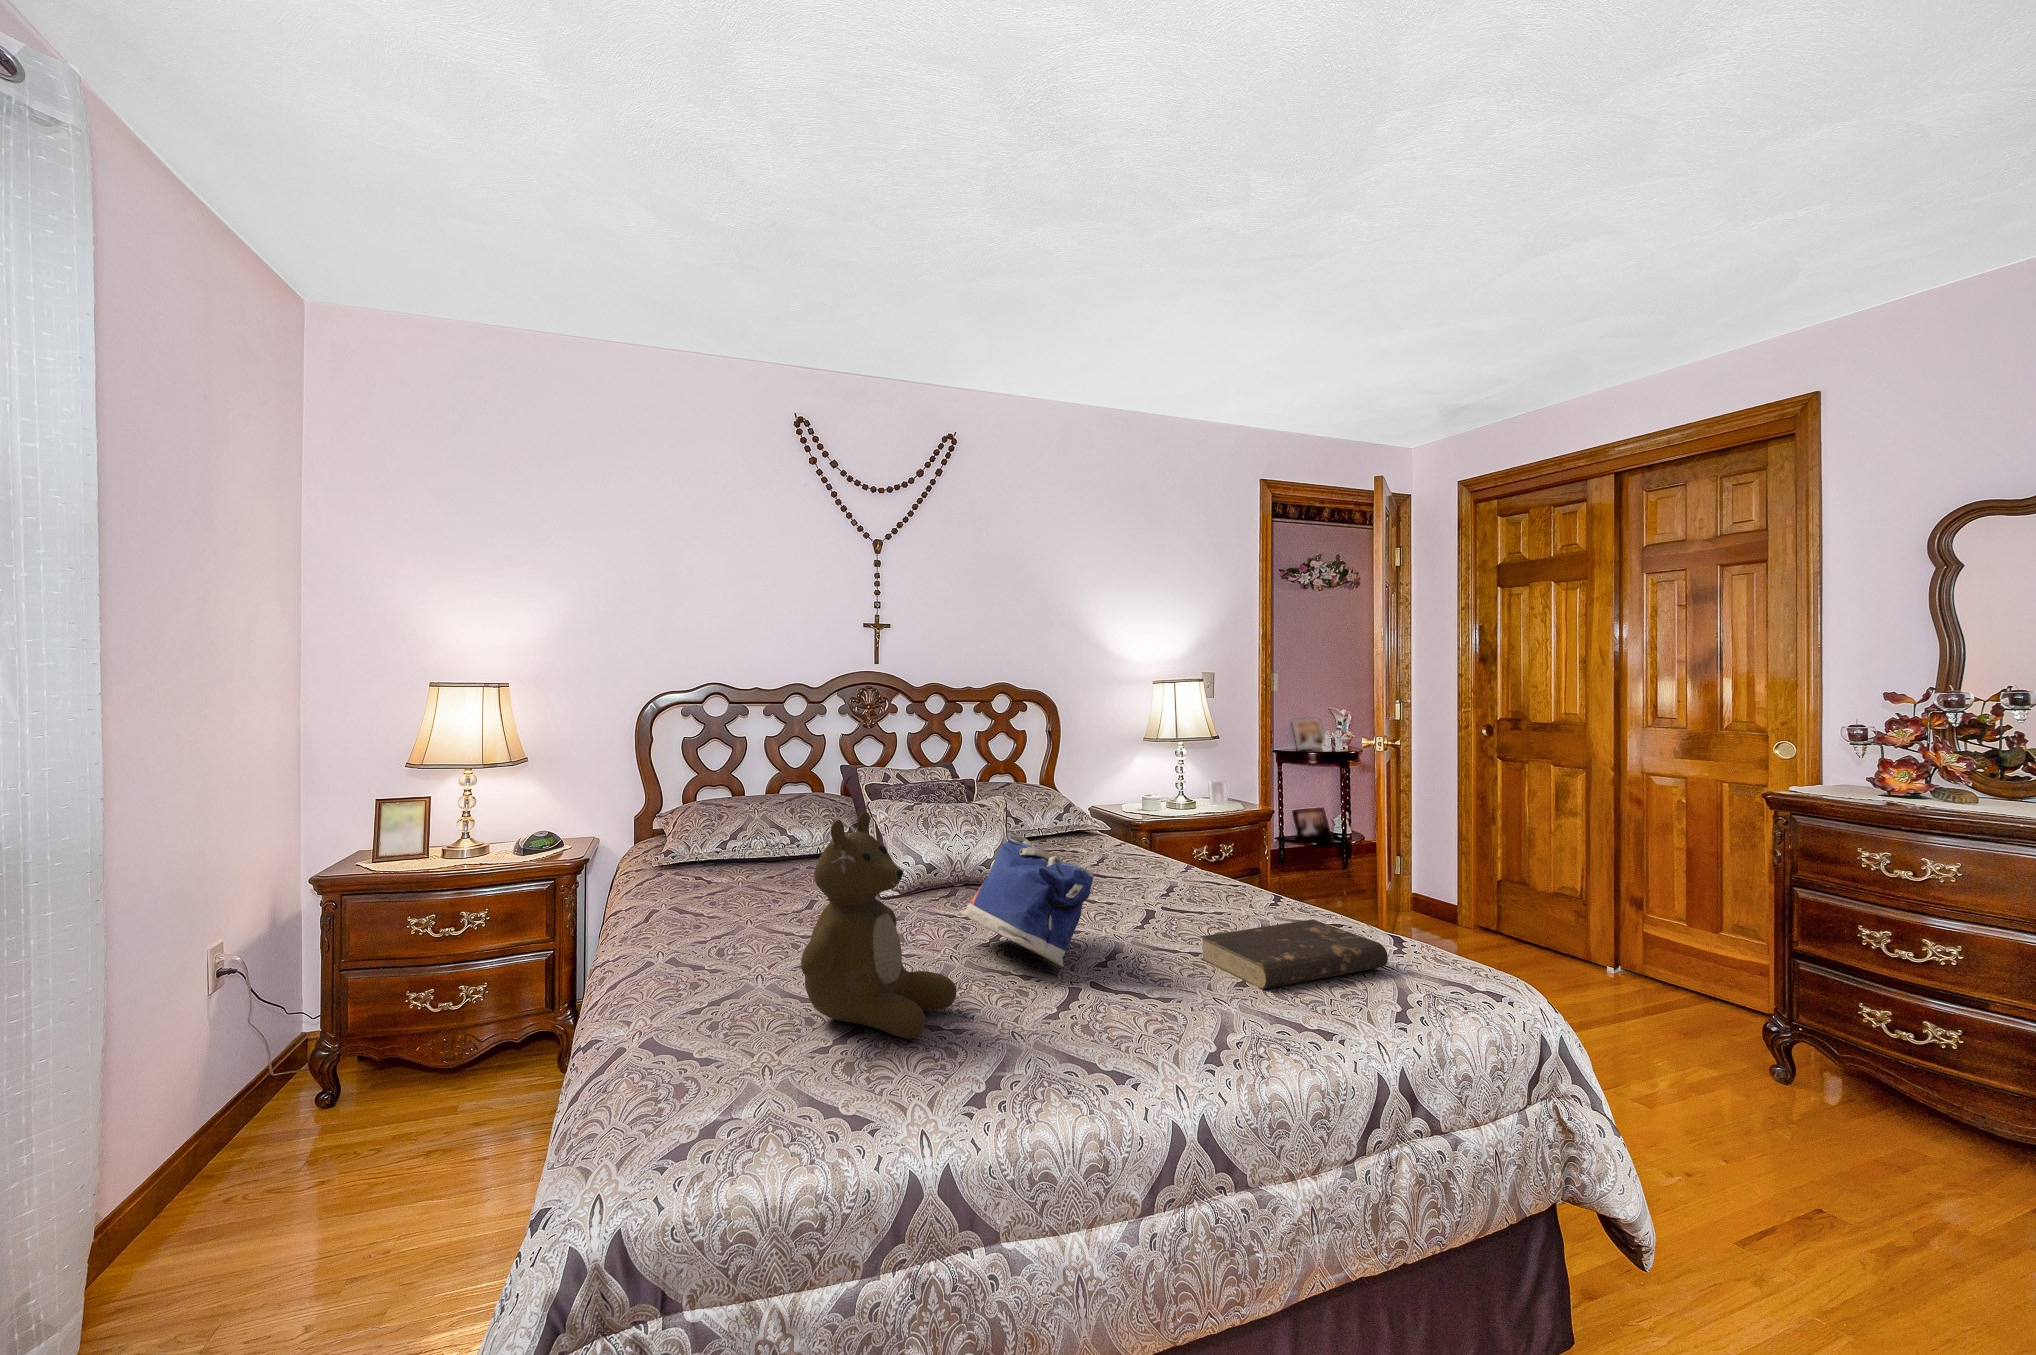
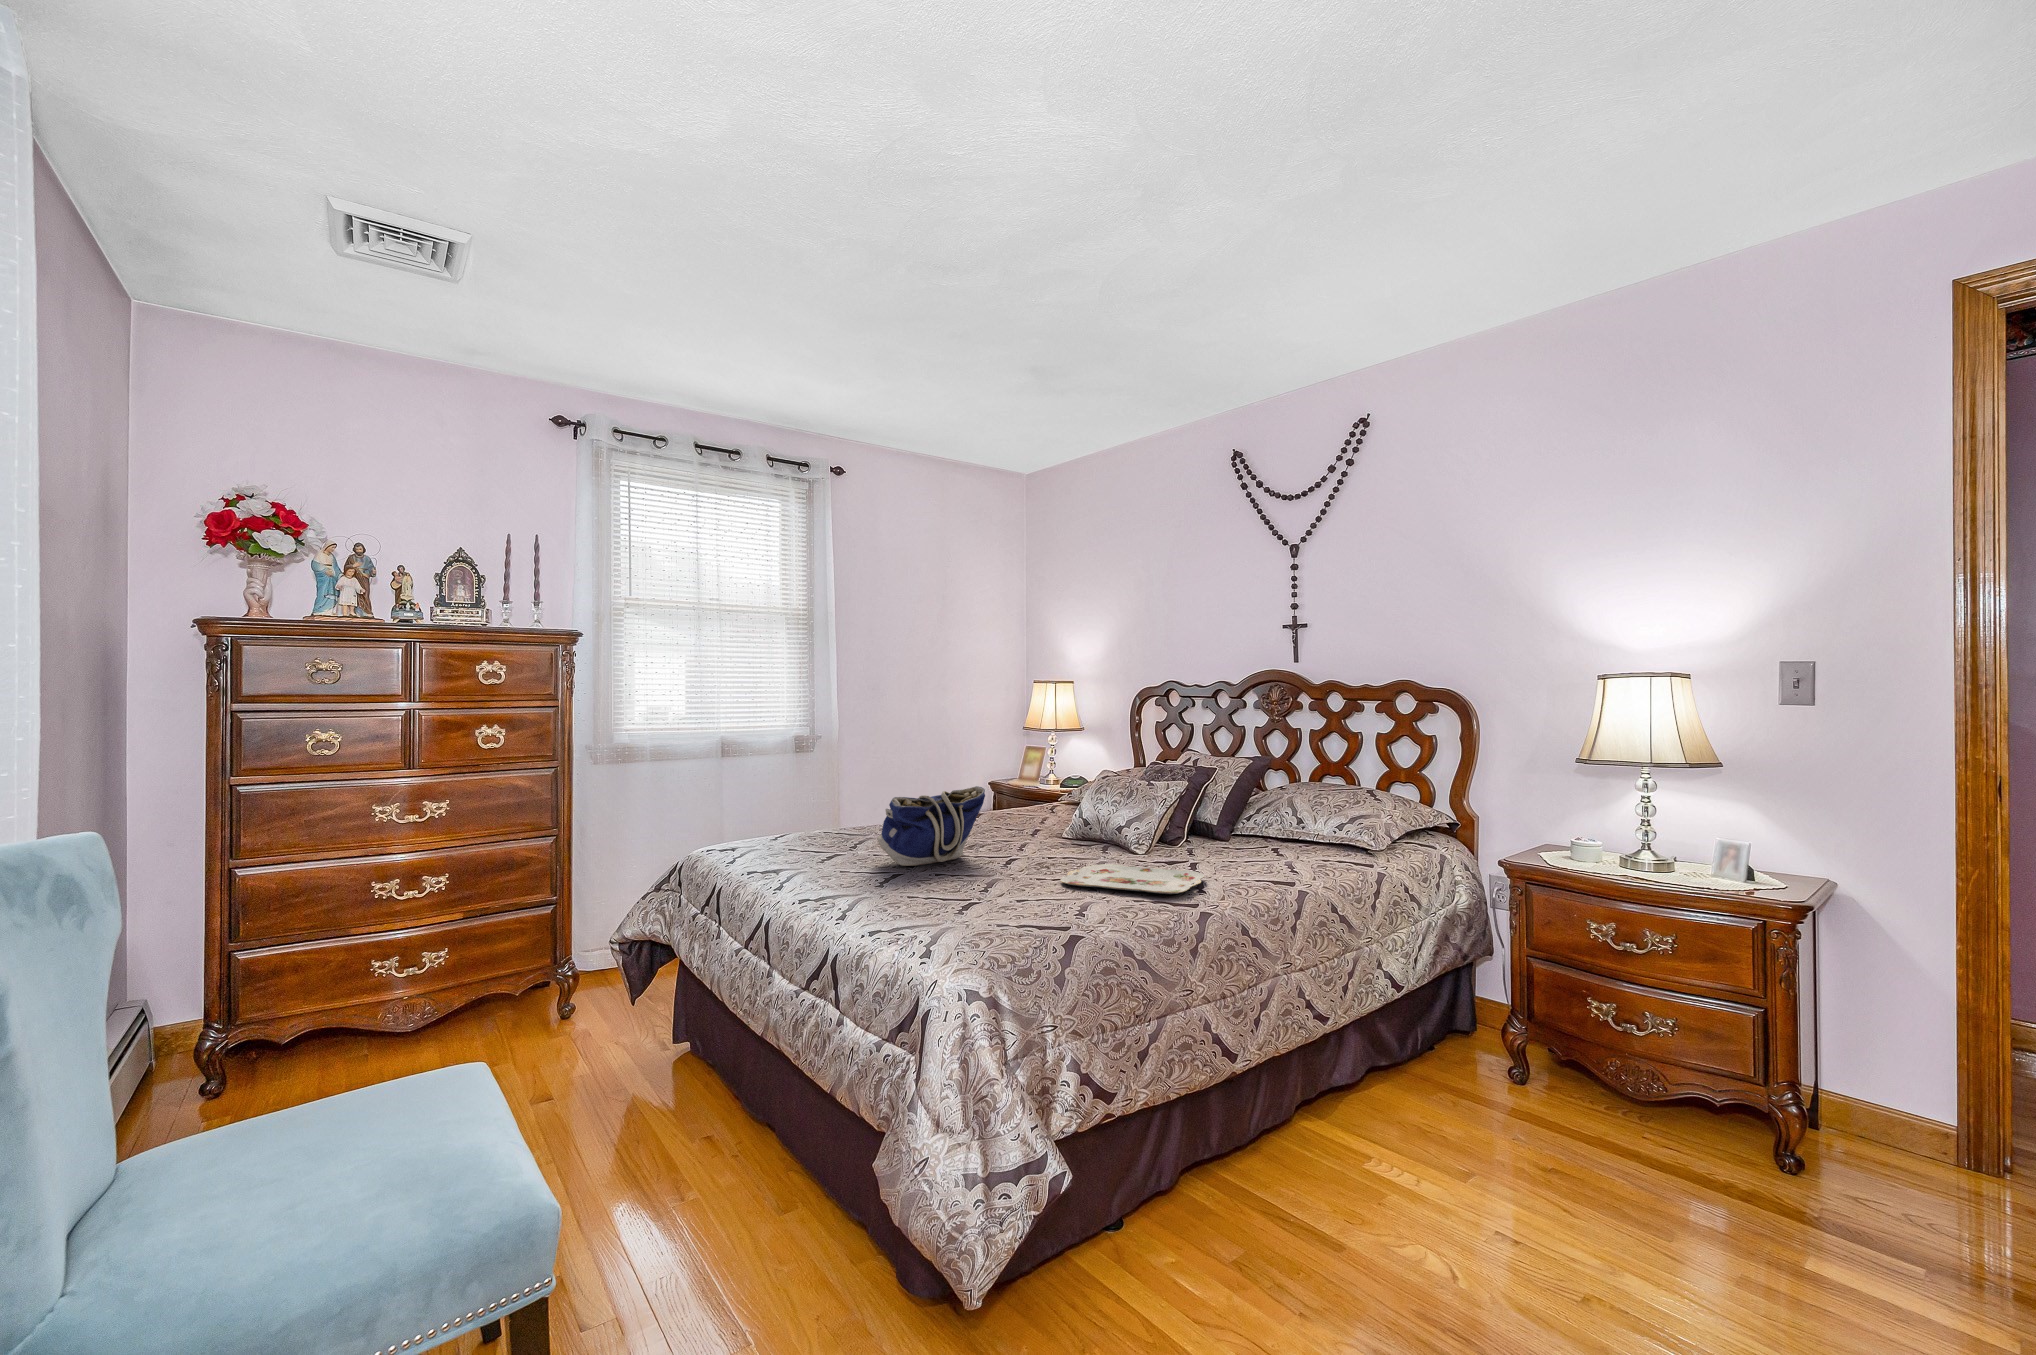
teddy bear: present [801,811,957,1039] -> none [766,745,852,856]
serving tray: none [1099,877,1252,919] -> present [1061,864,1204,894]
book: present [1200,919,1388,989] -> none [892,873,1033,924]

